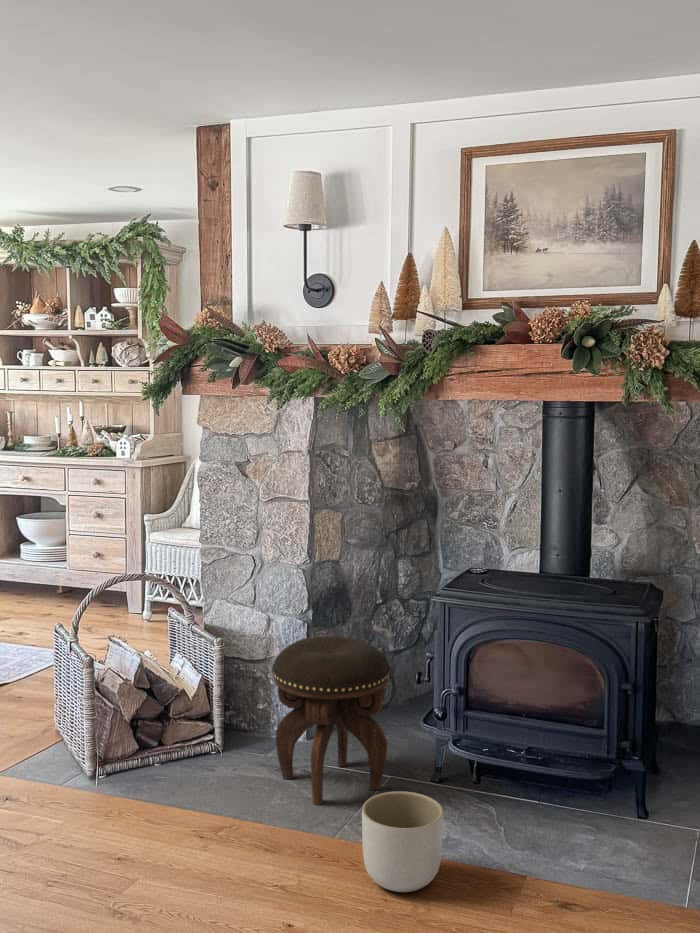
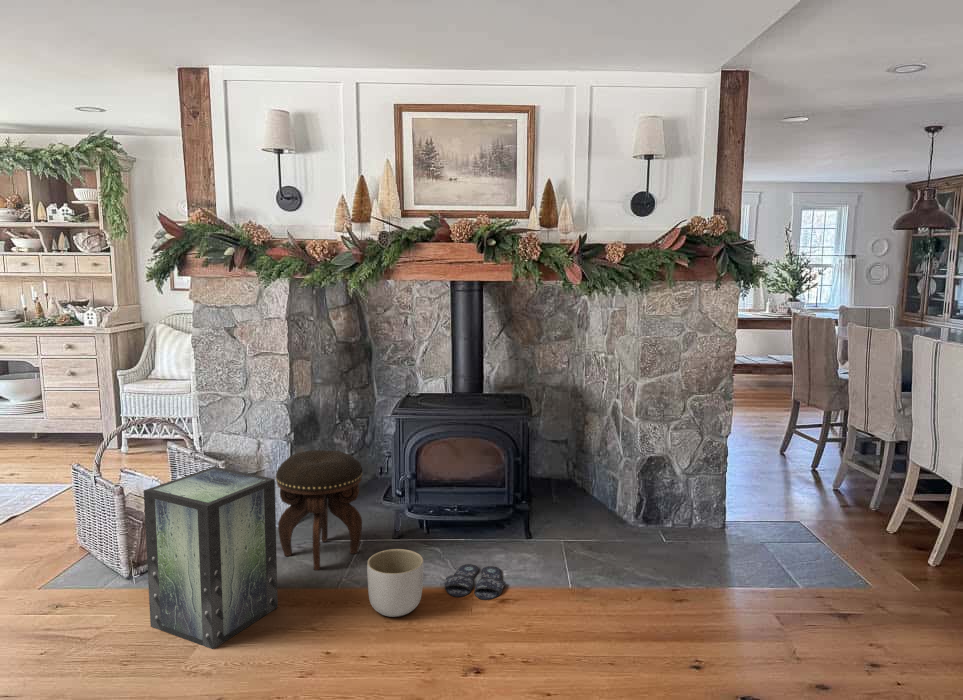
storage box: none [90,645,248,888] -> present [144,467,278,649]
slippers: none [484,833,580,894] -> present [445,564,506,600]

